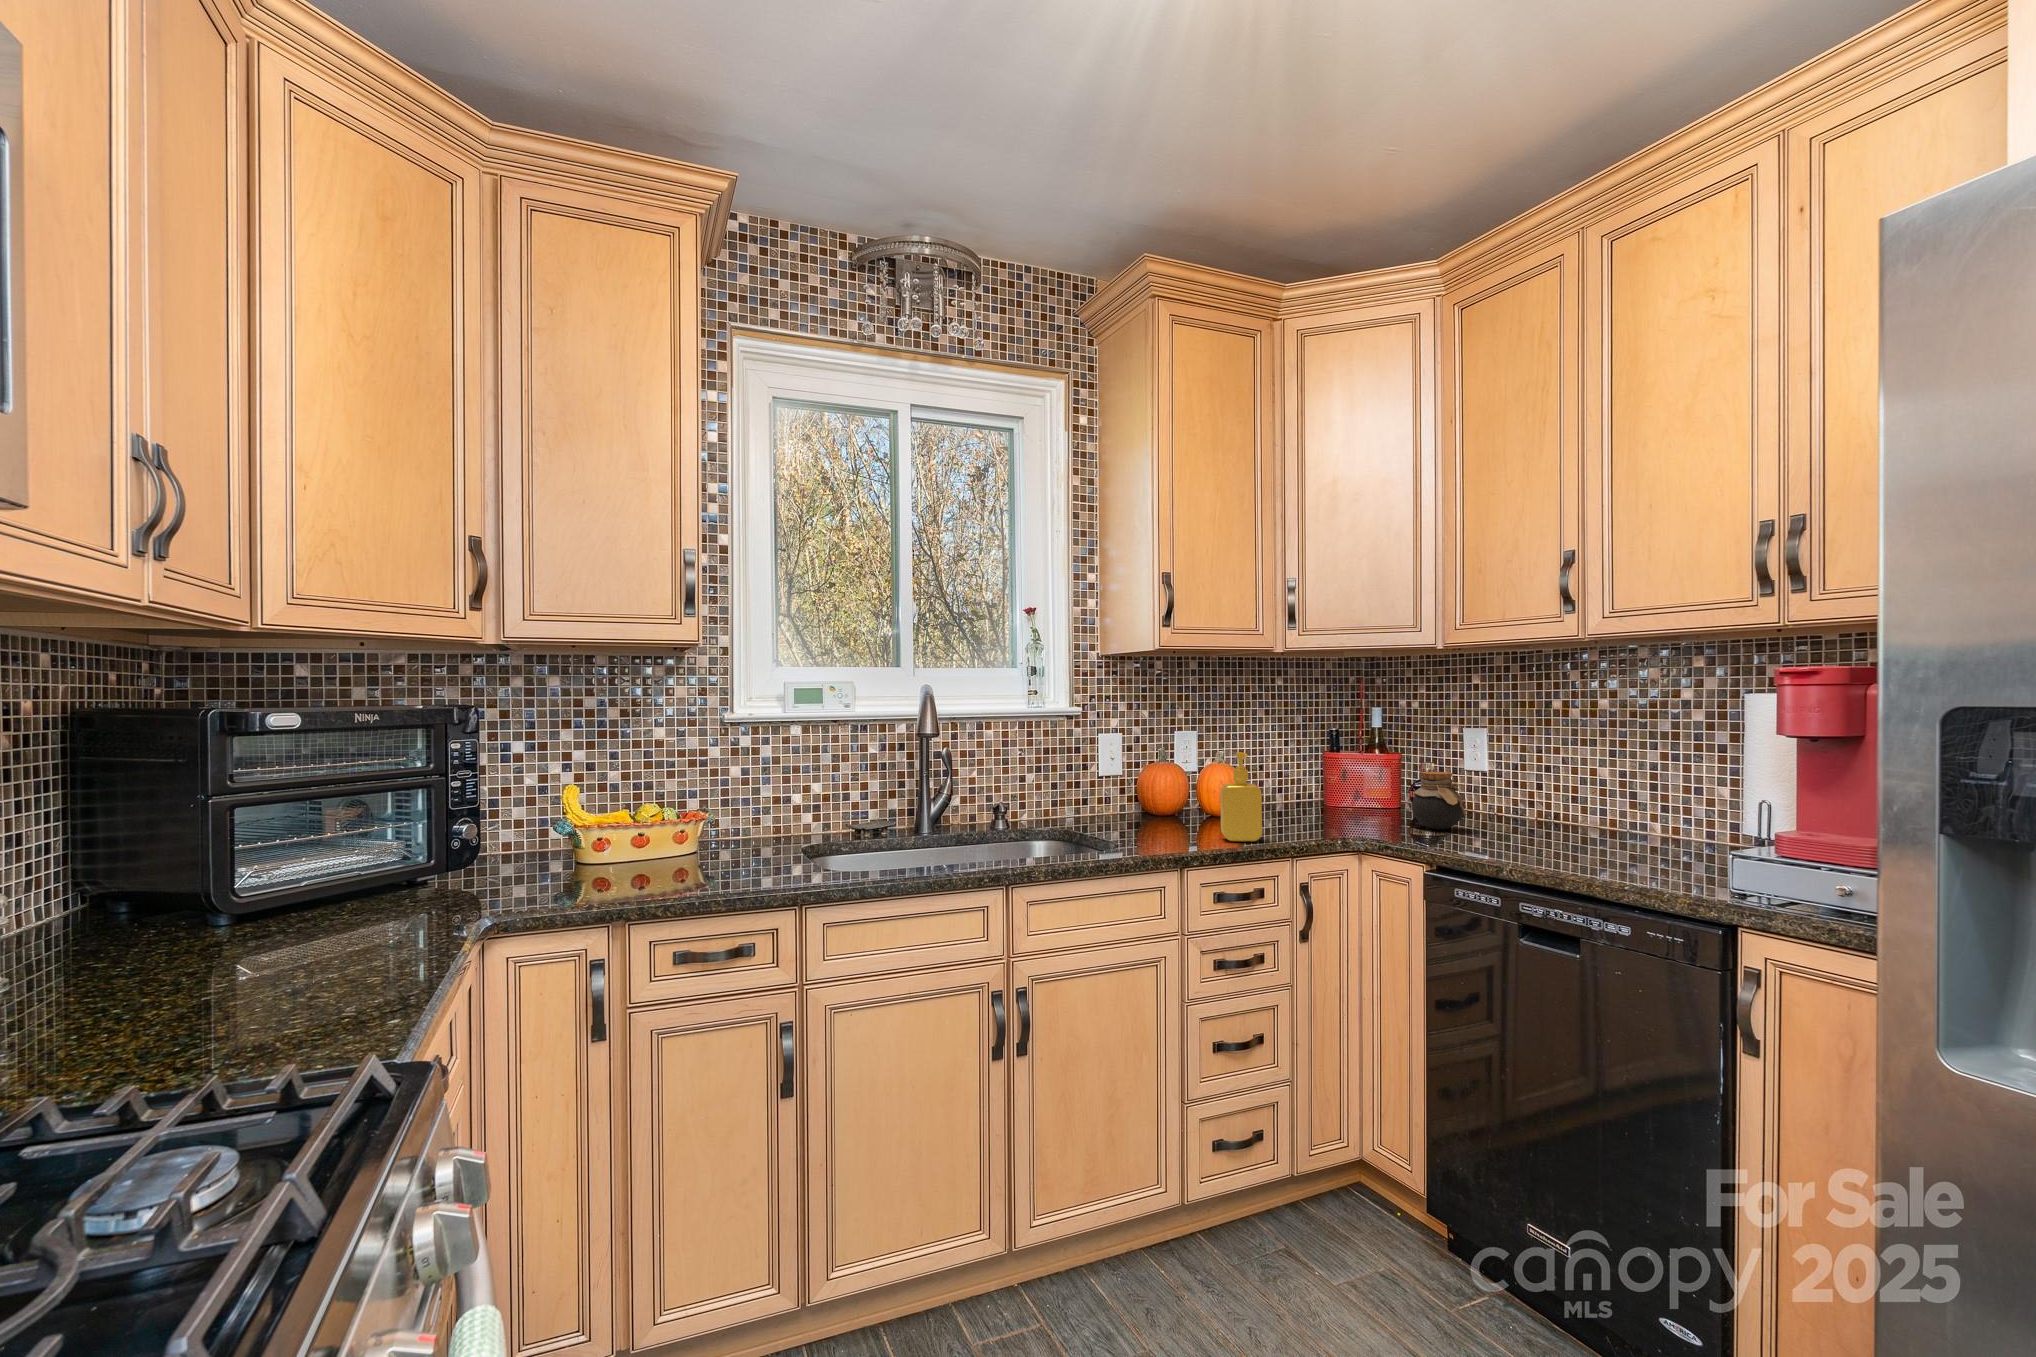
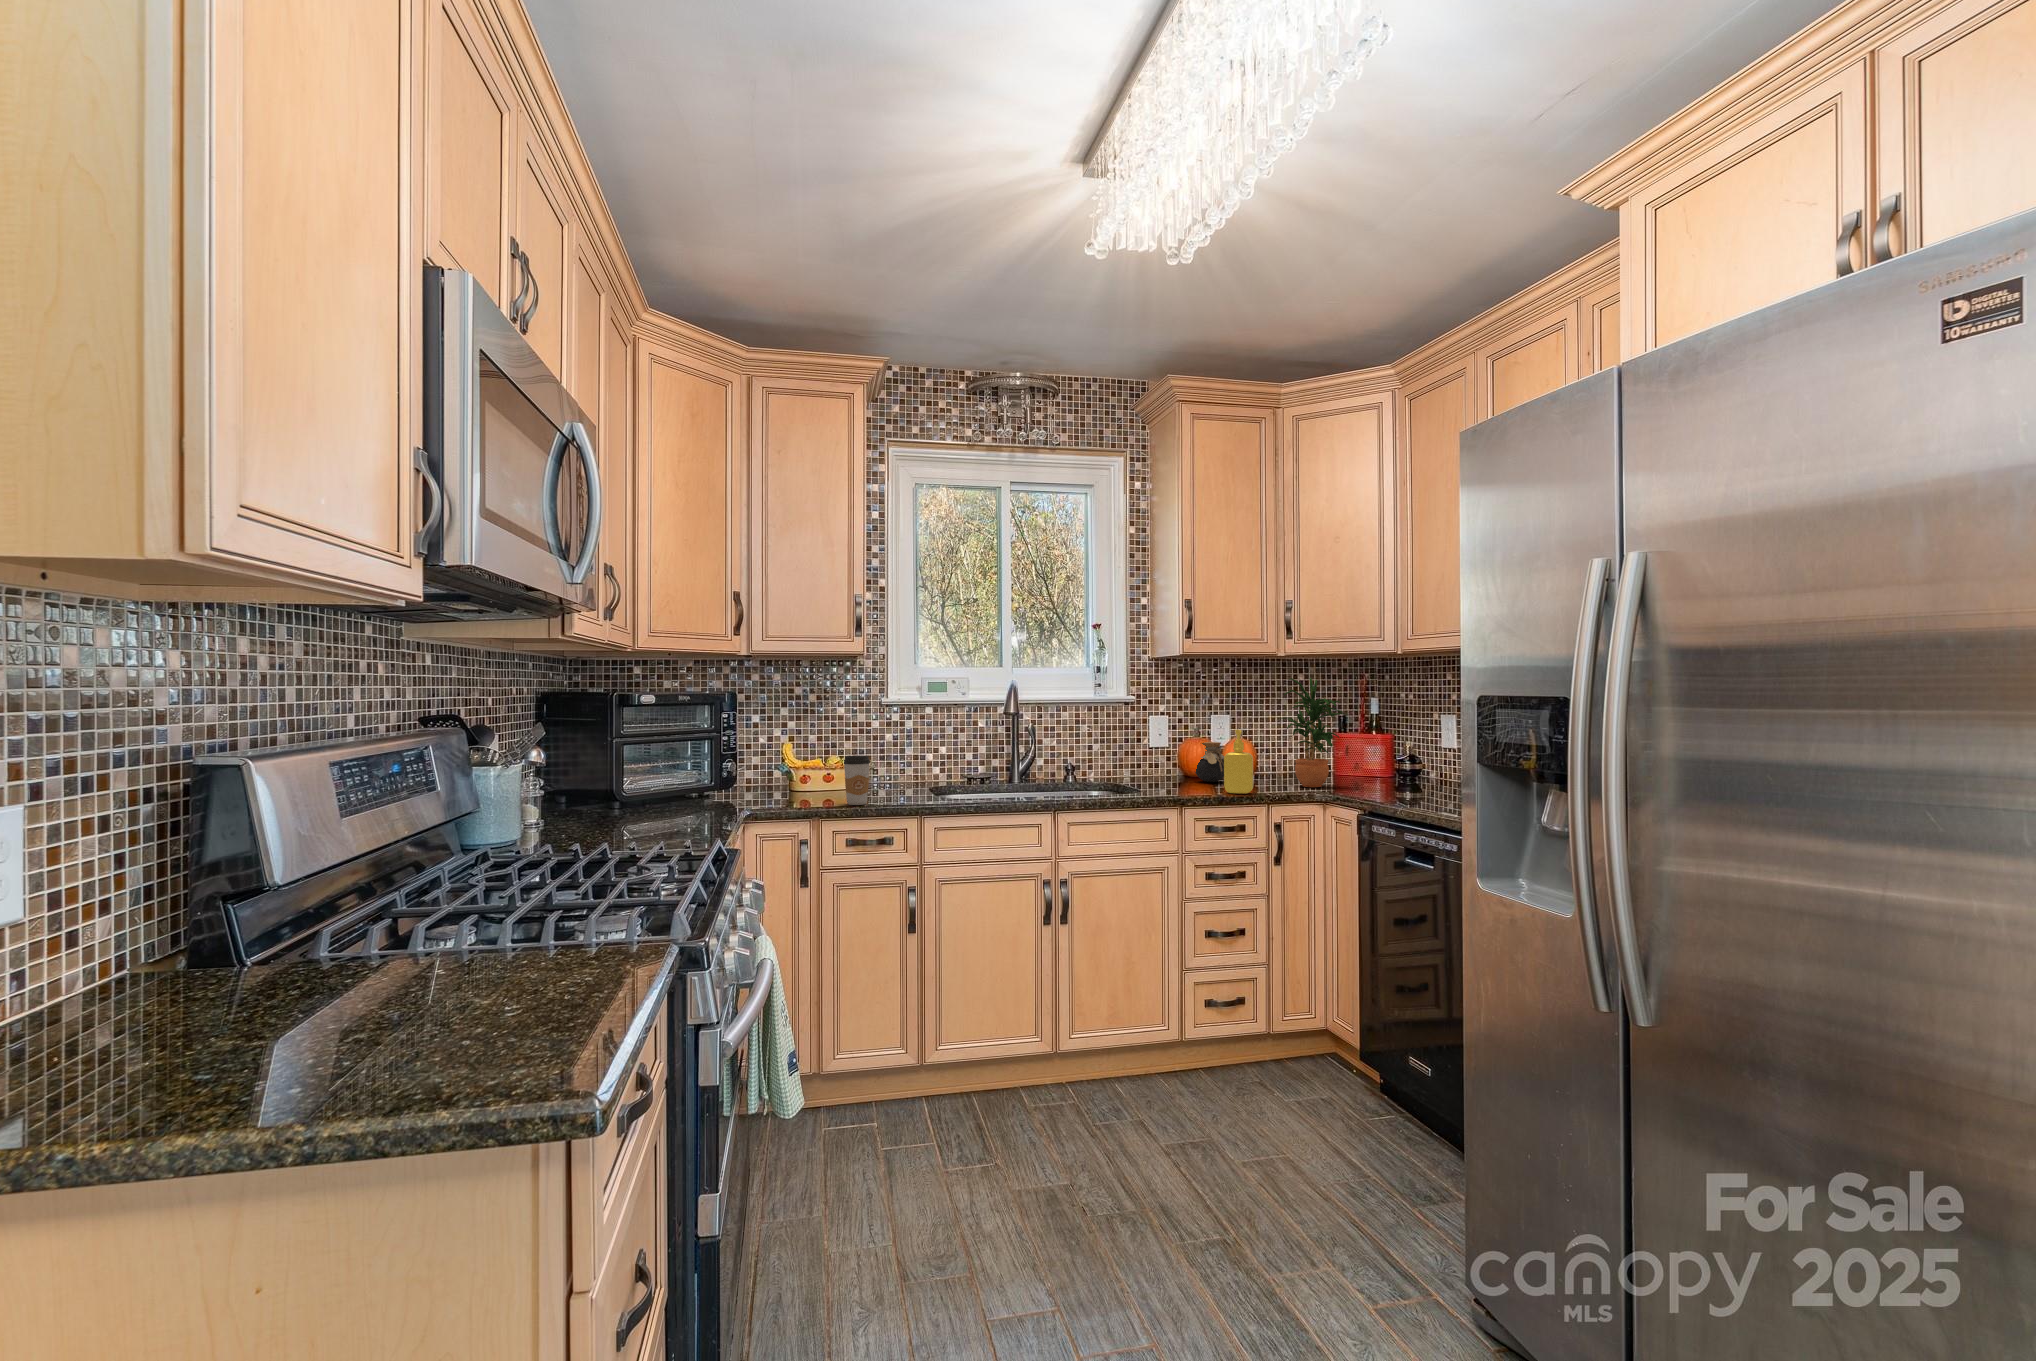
potted plant: none [1273,680,1364,826] -> present [1282,678,1344,787]
jar: present [1412,772,1466,830] -> present [1195,742,1224,782]
coffee cup: none [669,807,714,891] -> present [844,755,870,805]

